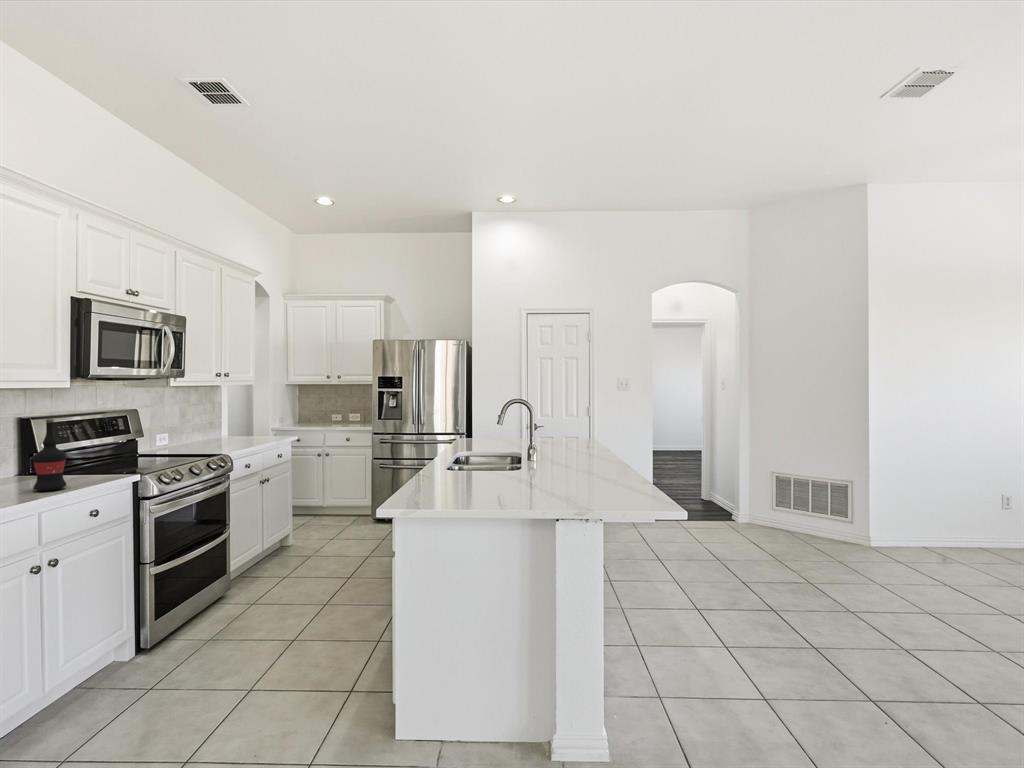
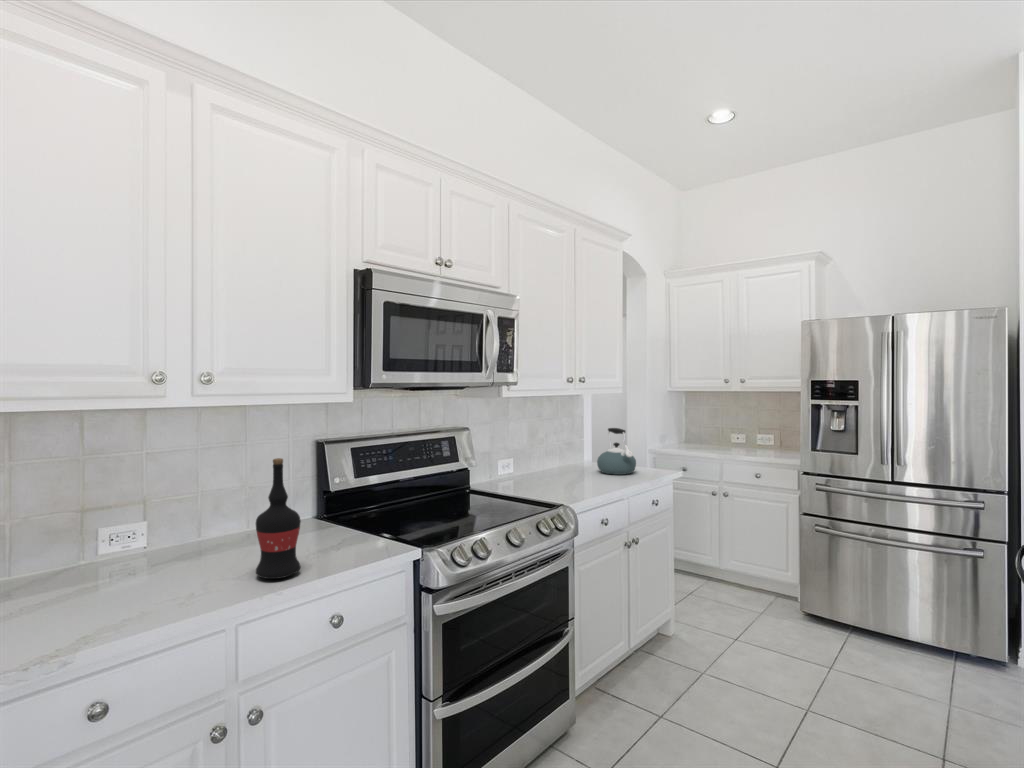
kettle: none [238,409,267,440] -> present [597,428,636,475]

